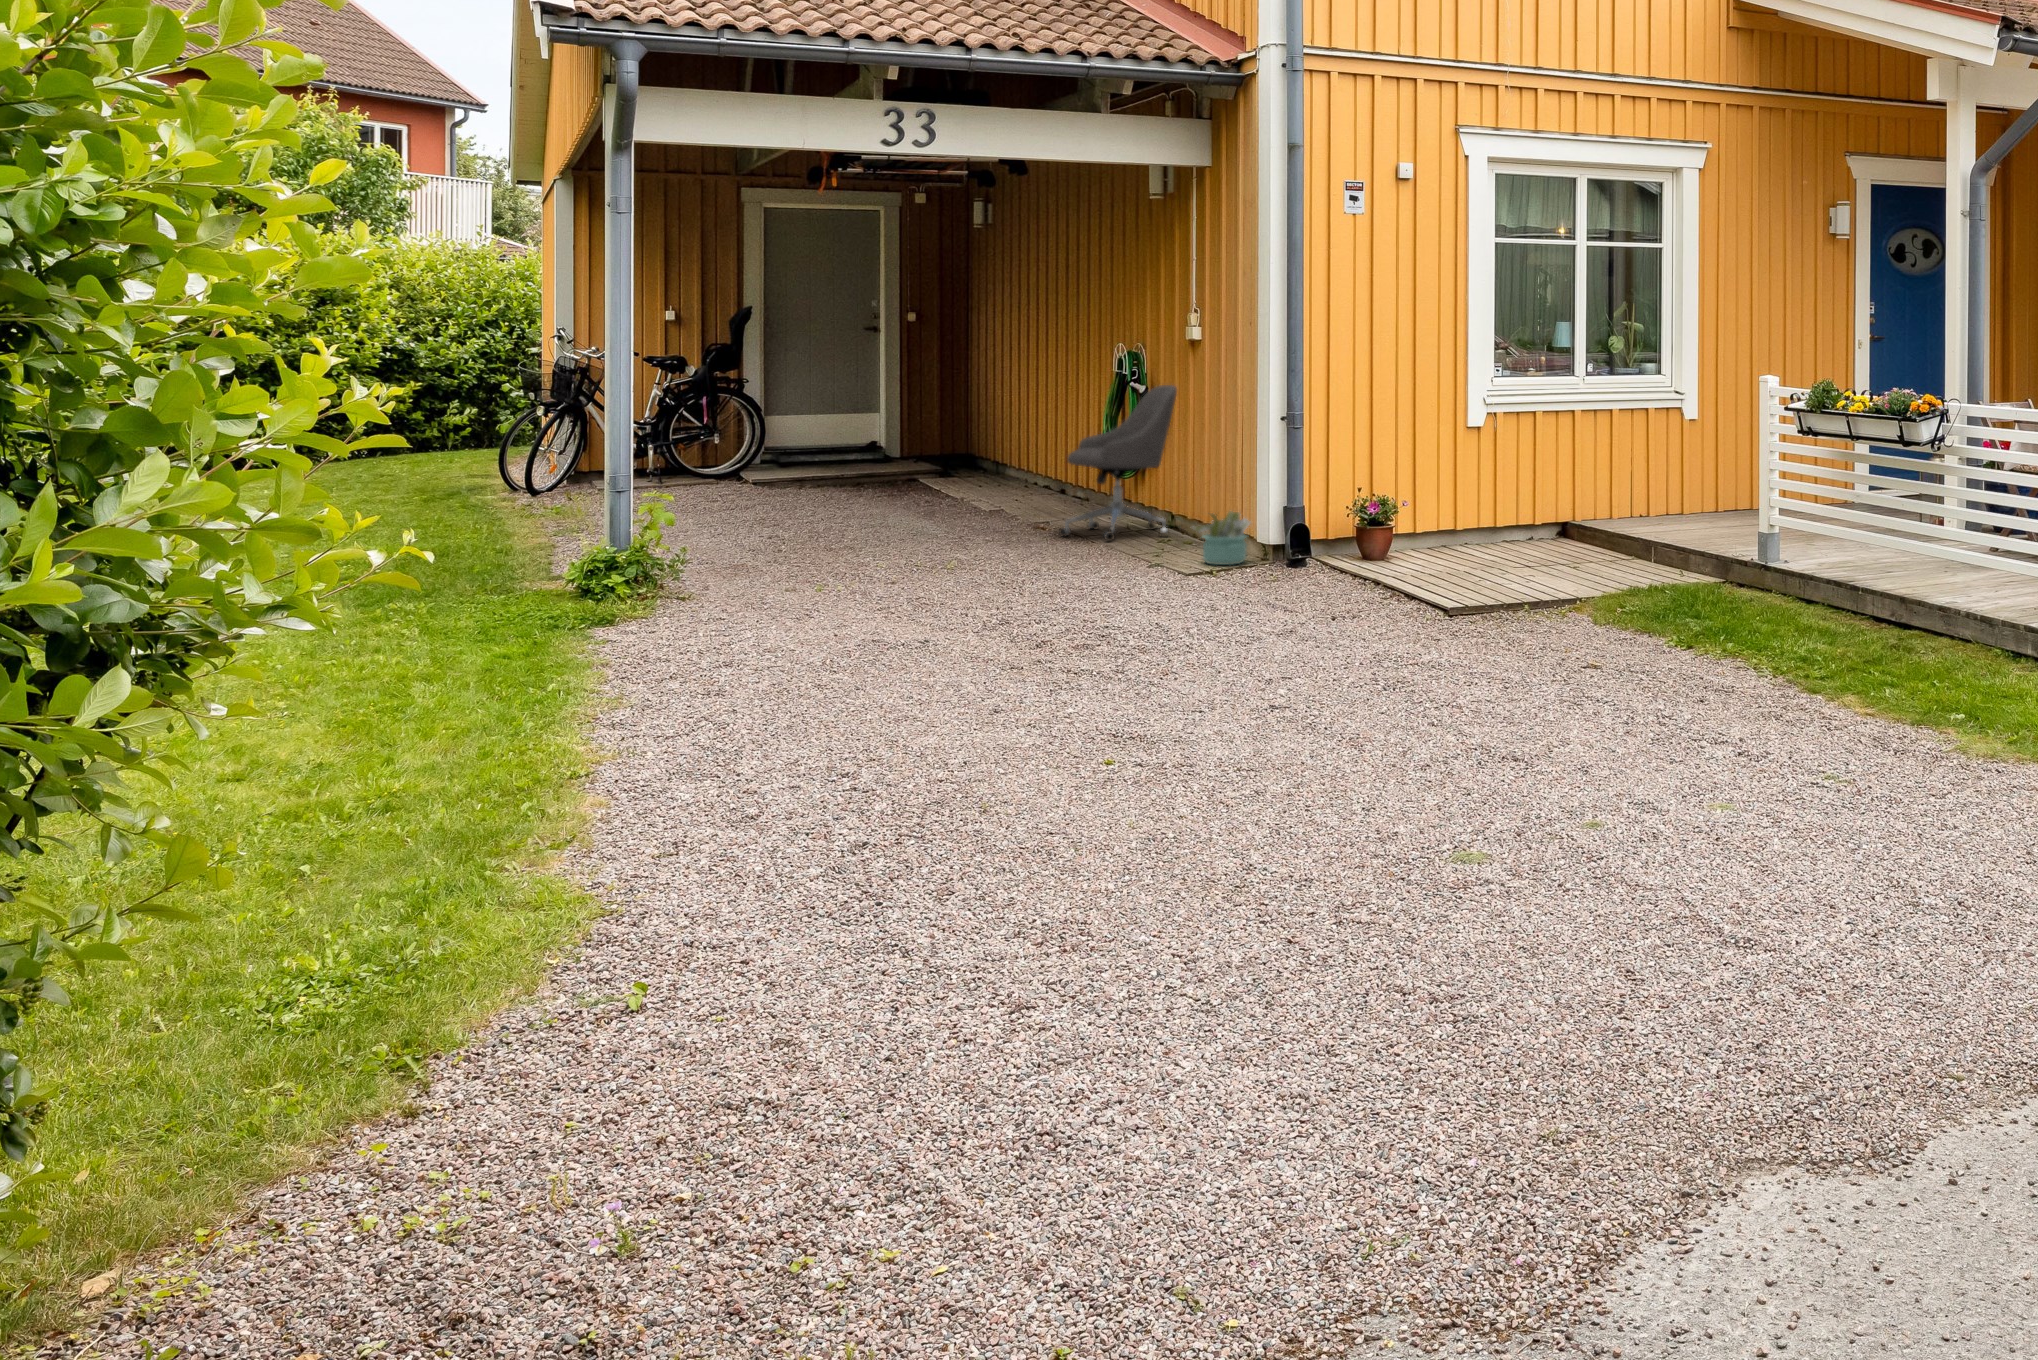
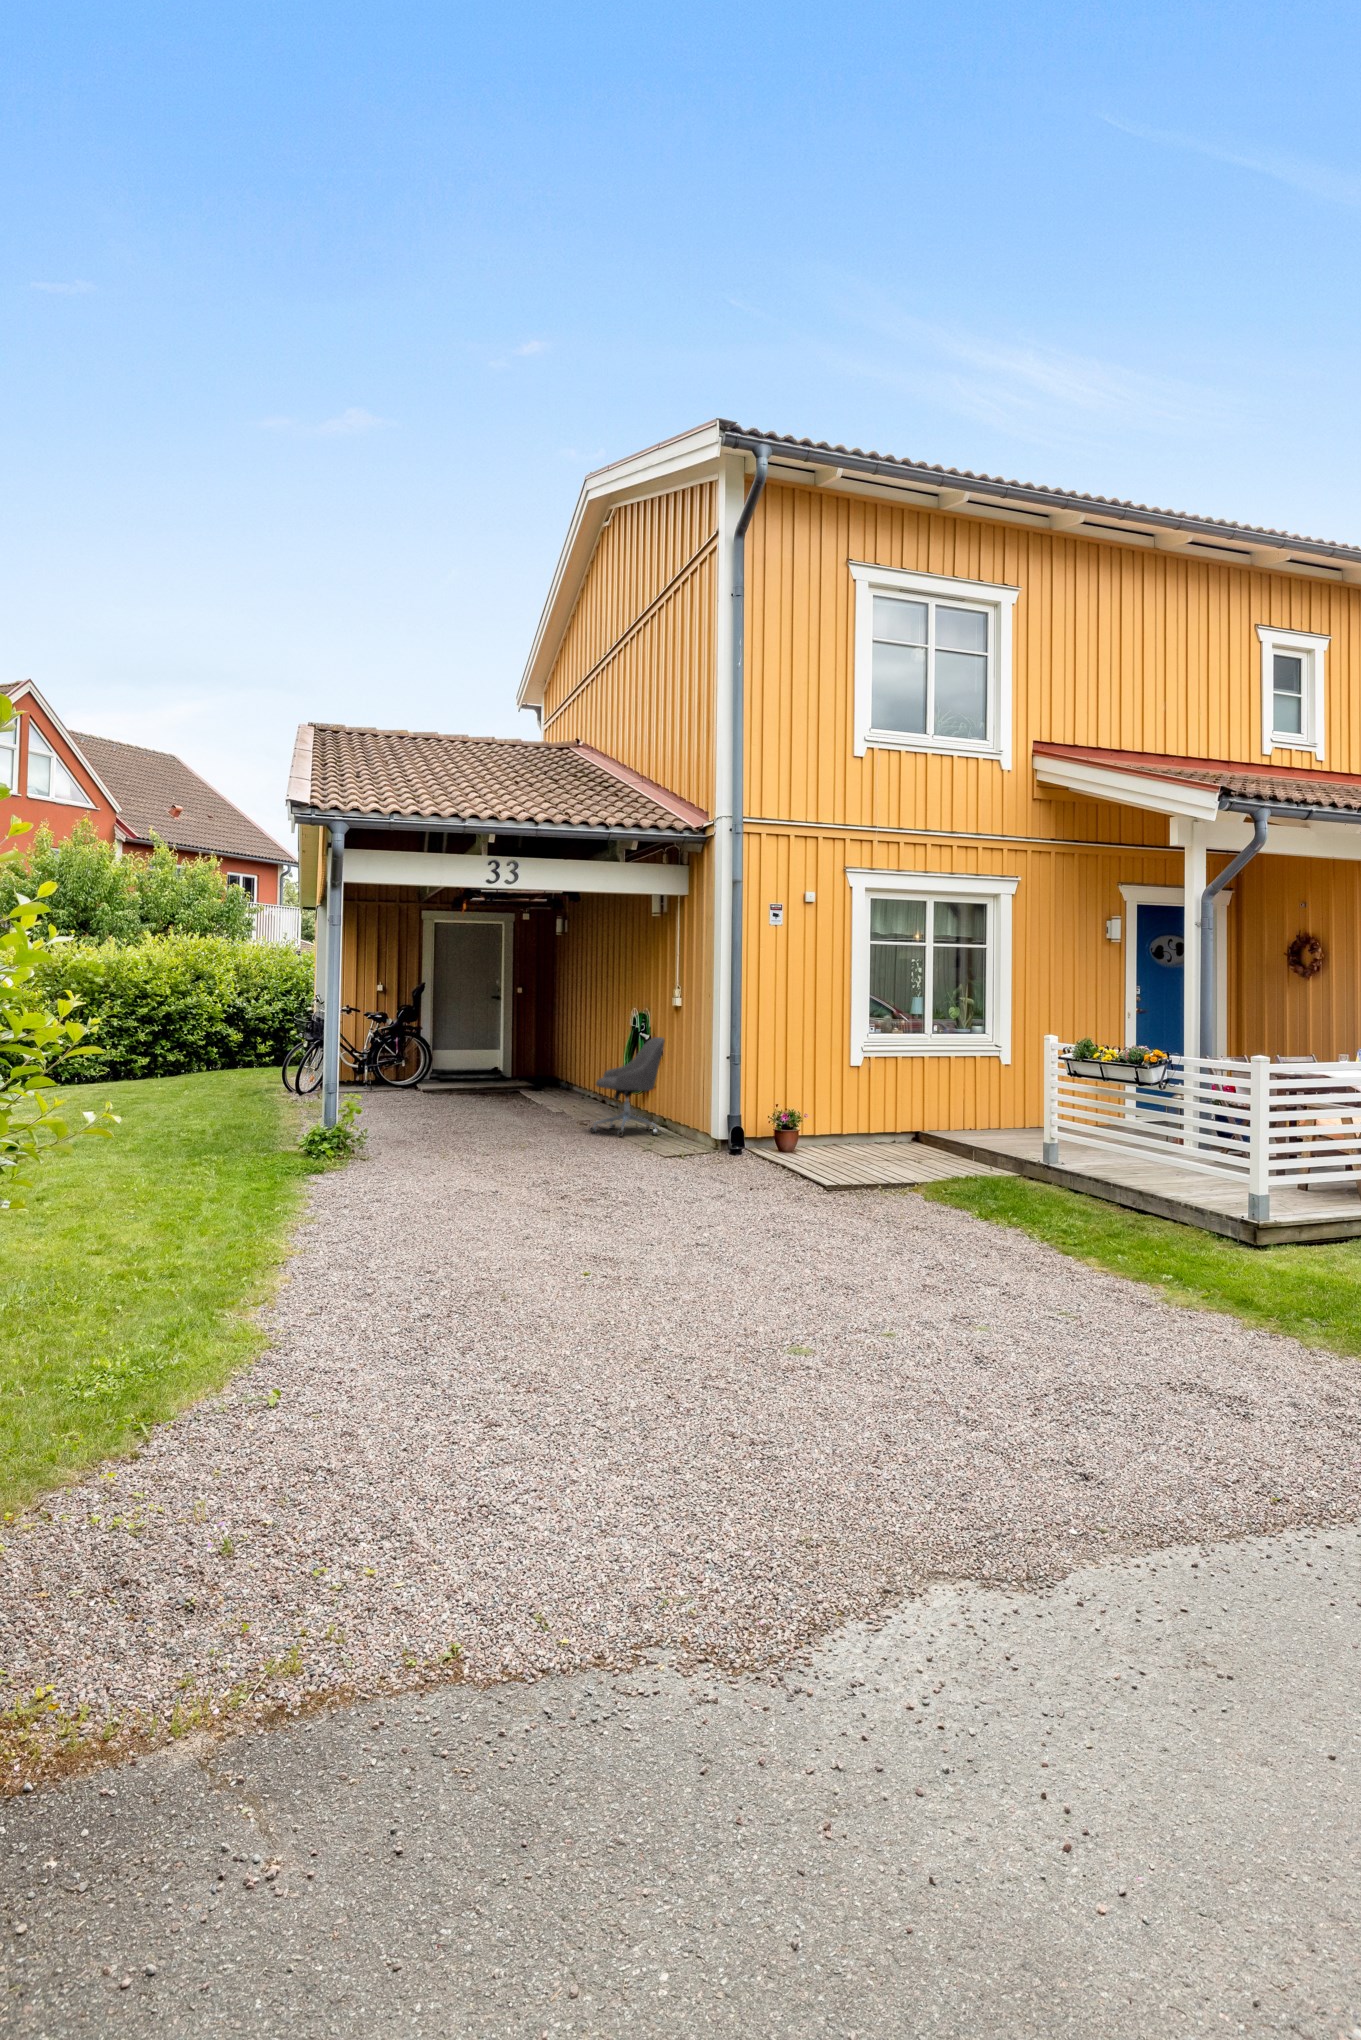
decorative plant: present [1194,511,1250,565] -> none [667,1119,706,1155]

